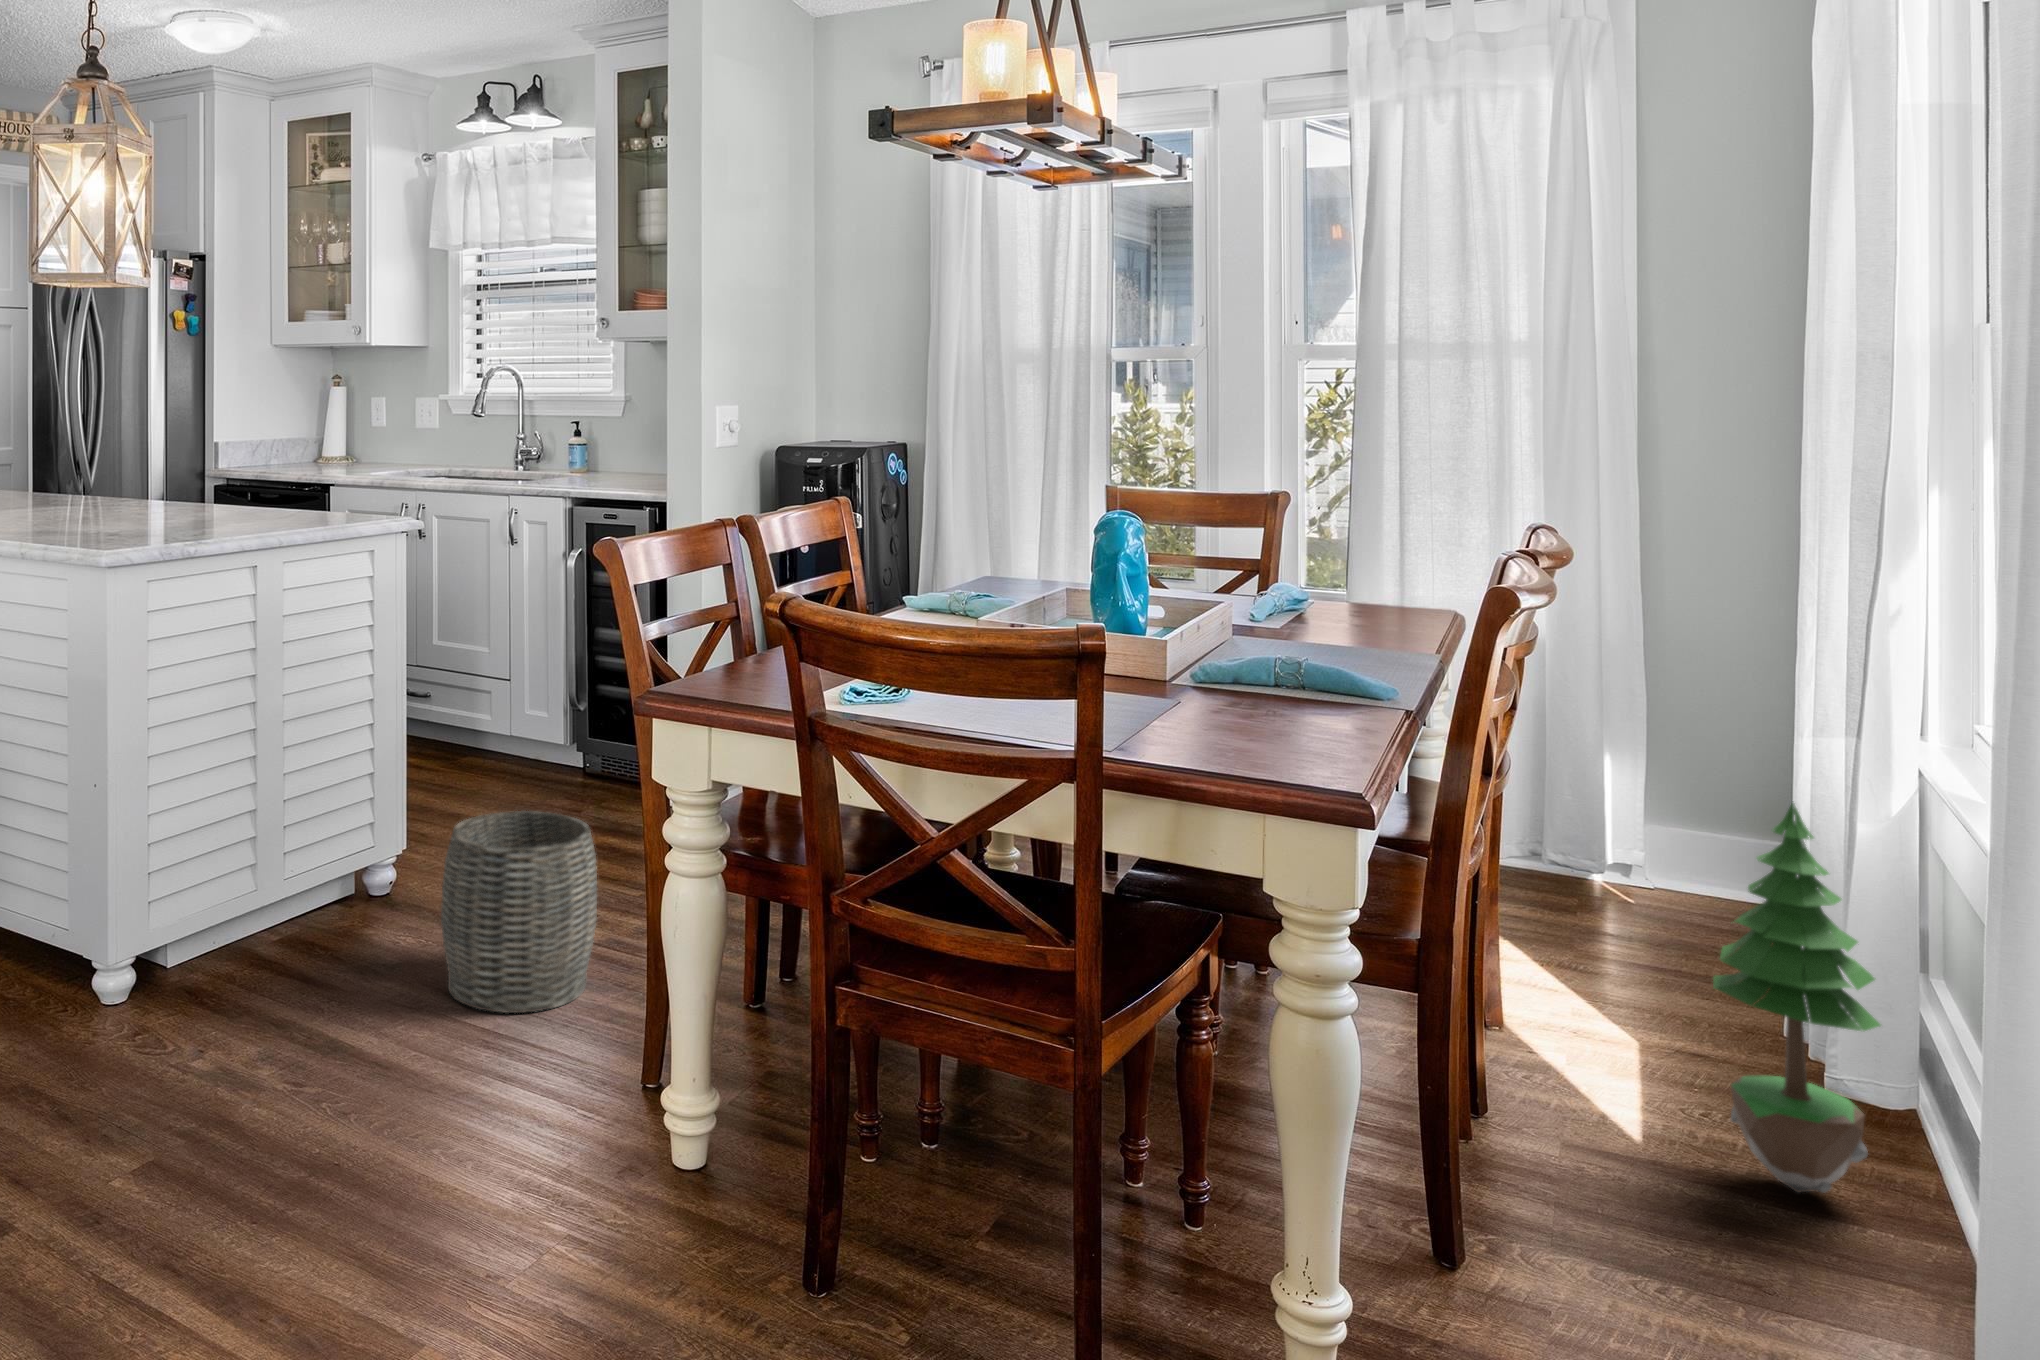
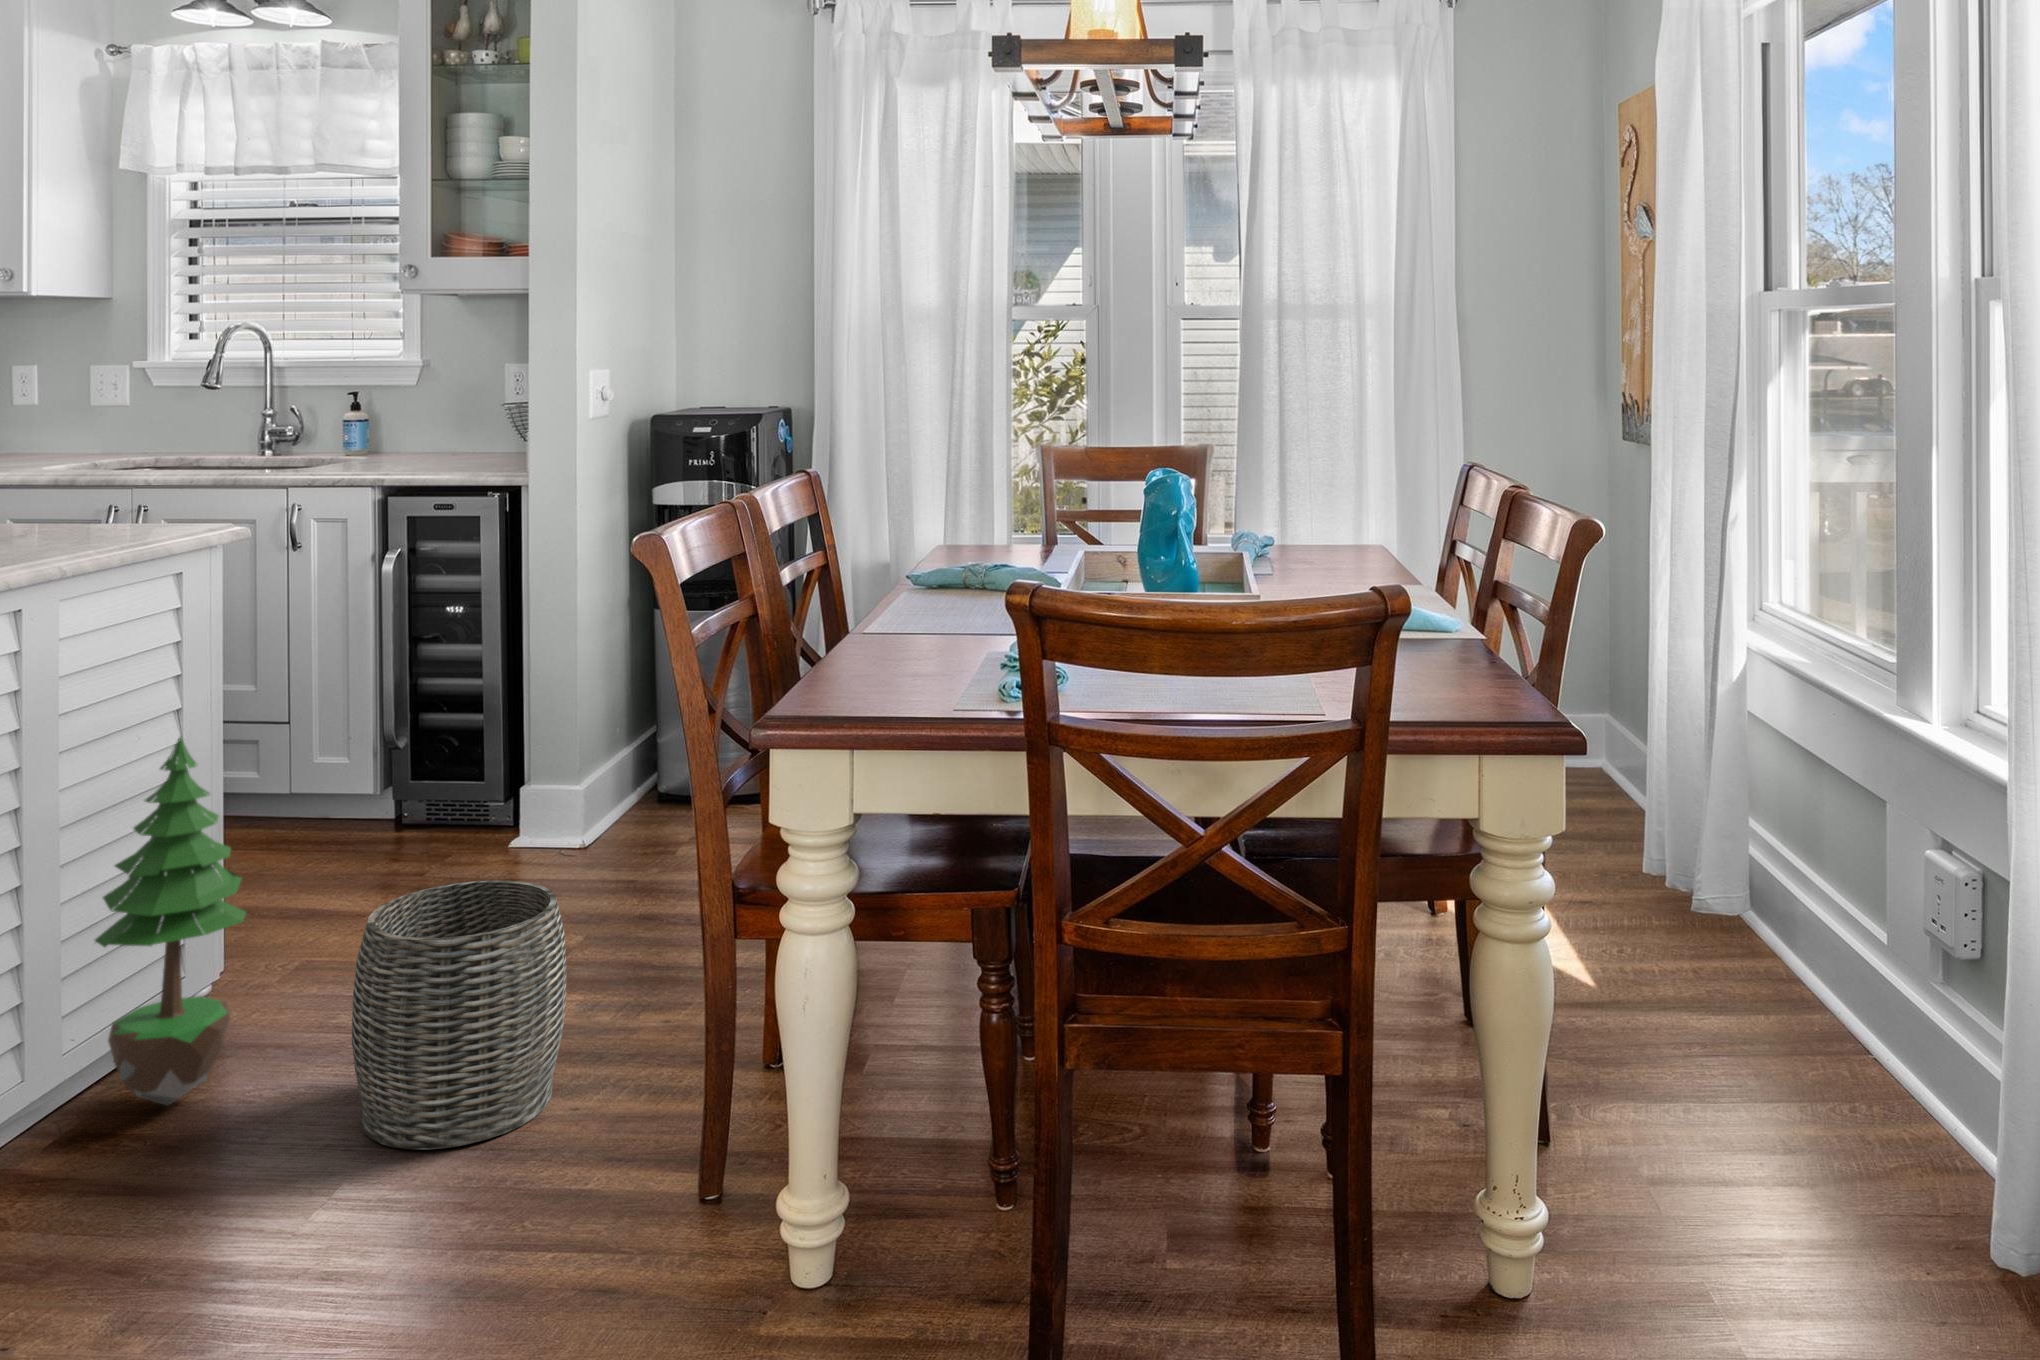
potted tree: present [1713,801,1880,1193] -> present [95,737,246,1106]

